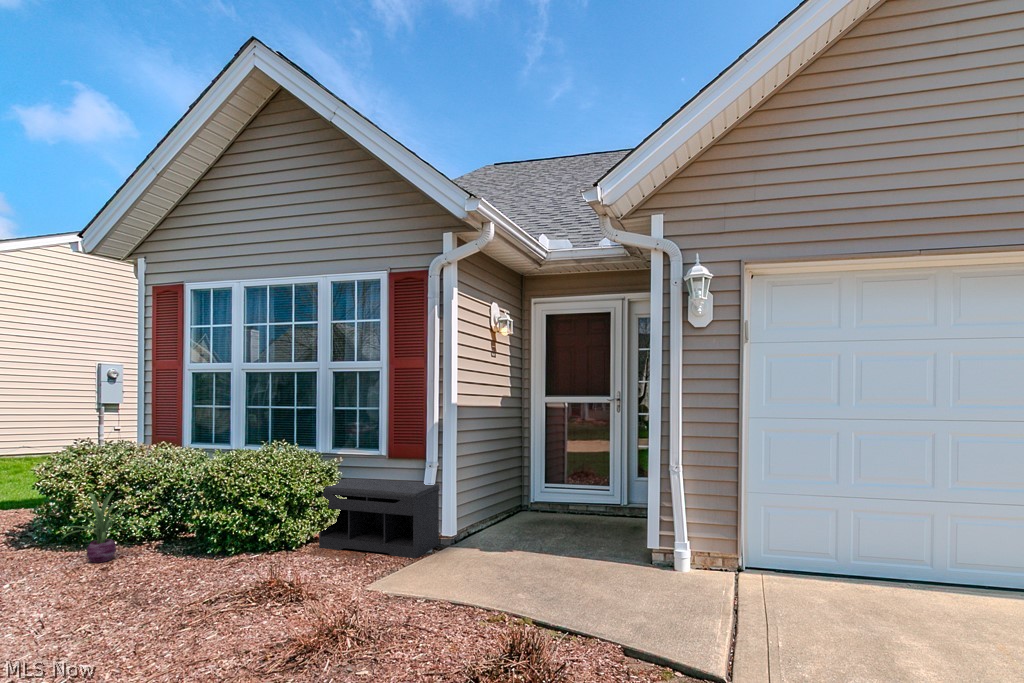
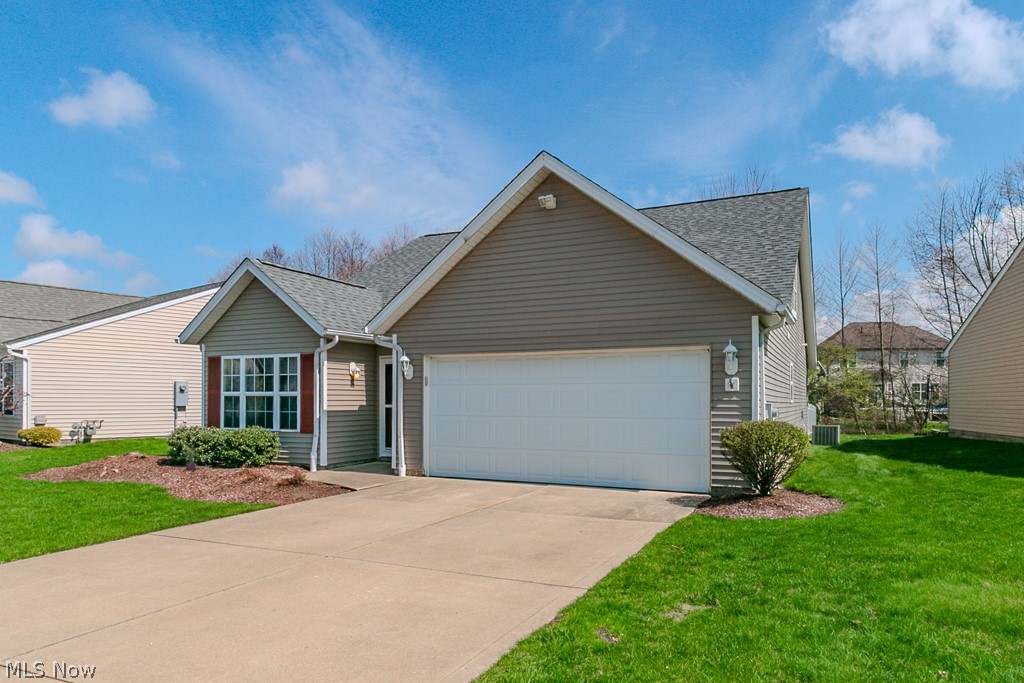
bench: present [319,478,440,559] -> none [272,441,320,471]

